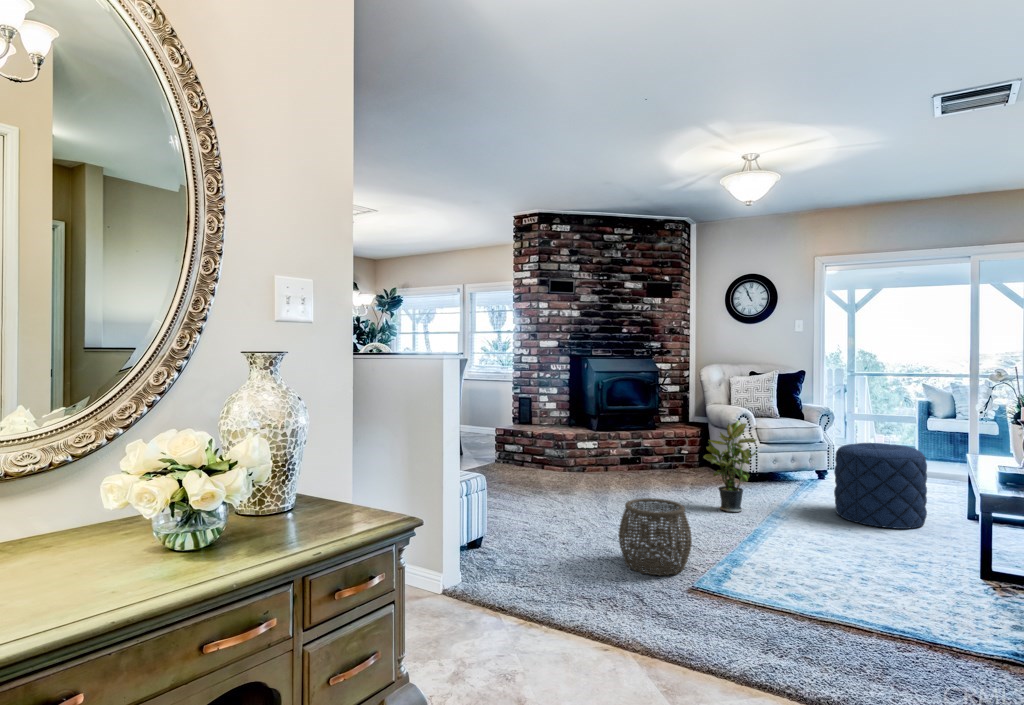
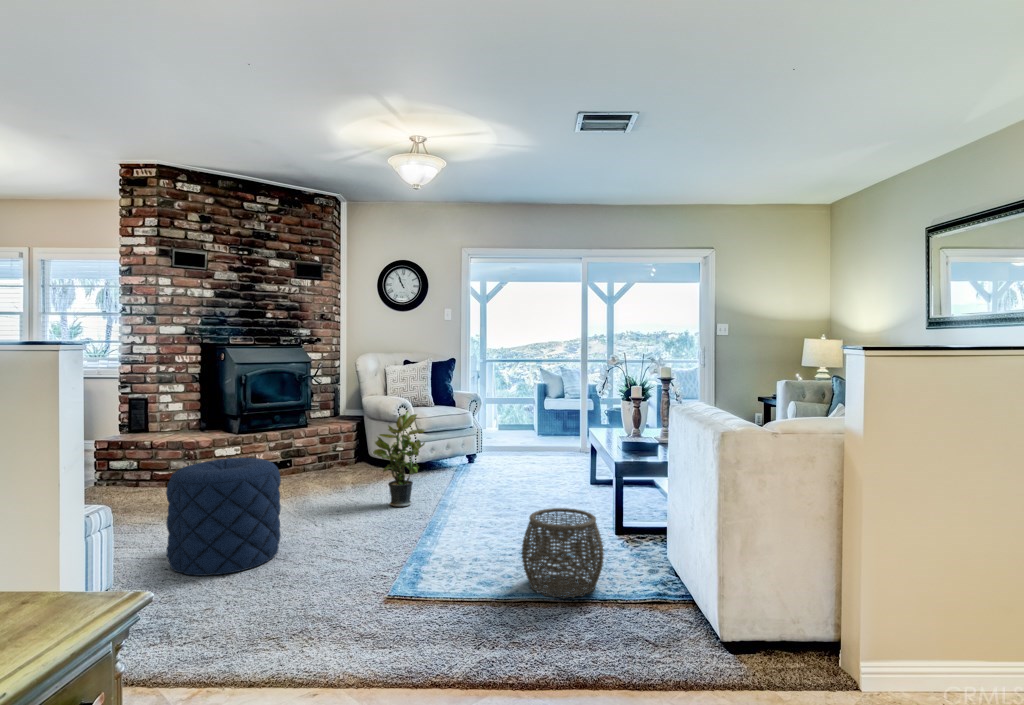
pouf: present [834,443,927,529] -> present [166,458,281,576]
woven basket: present [619,498,692,576] -> present [521,508,604,598]

